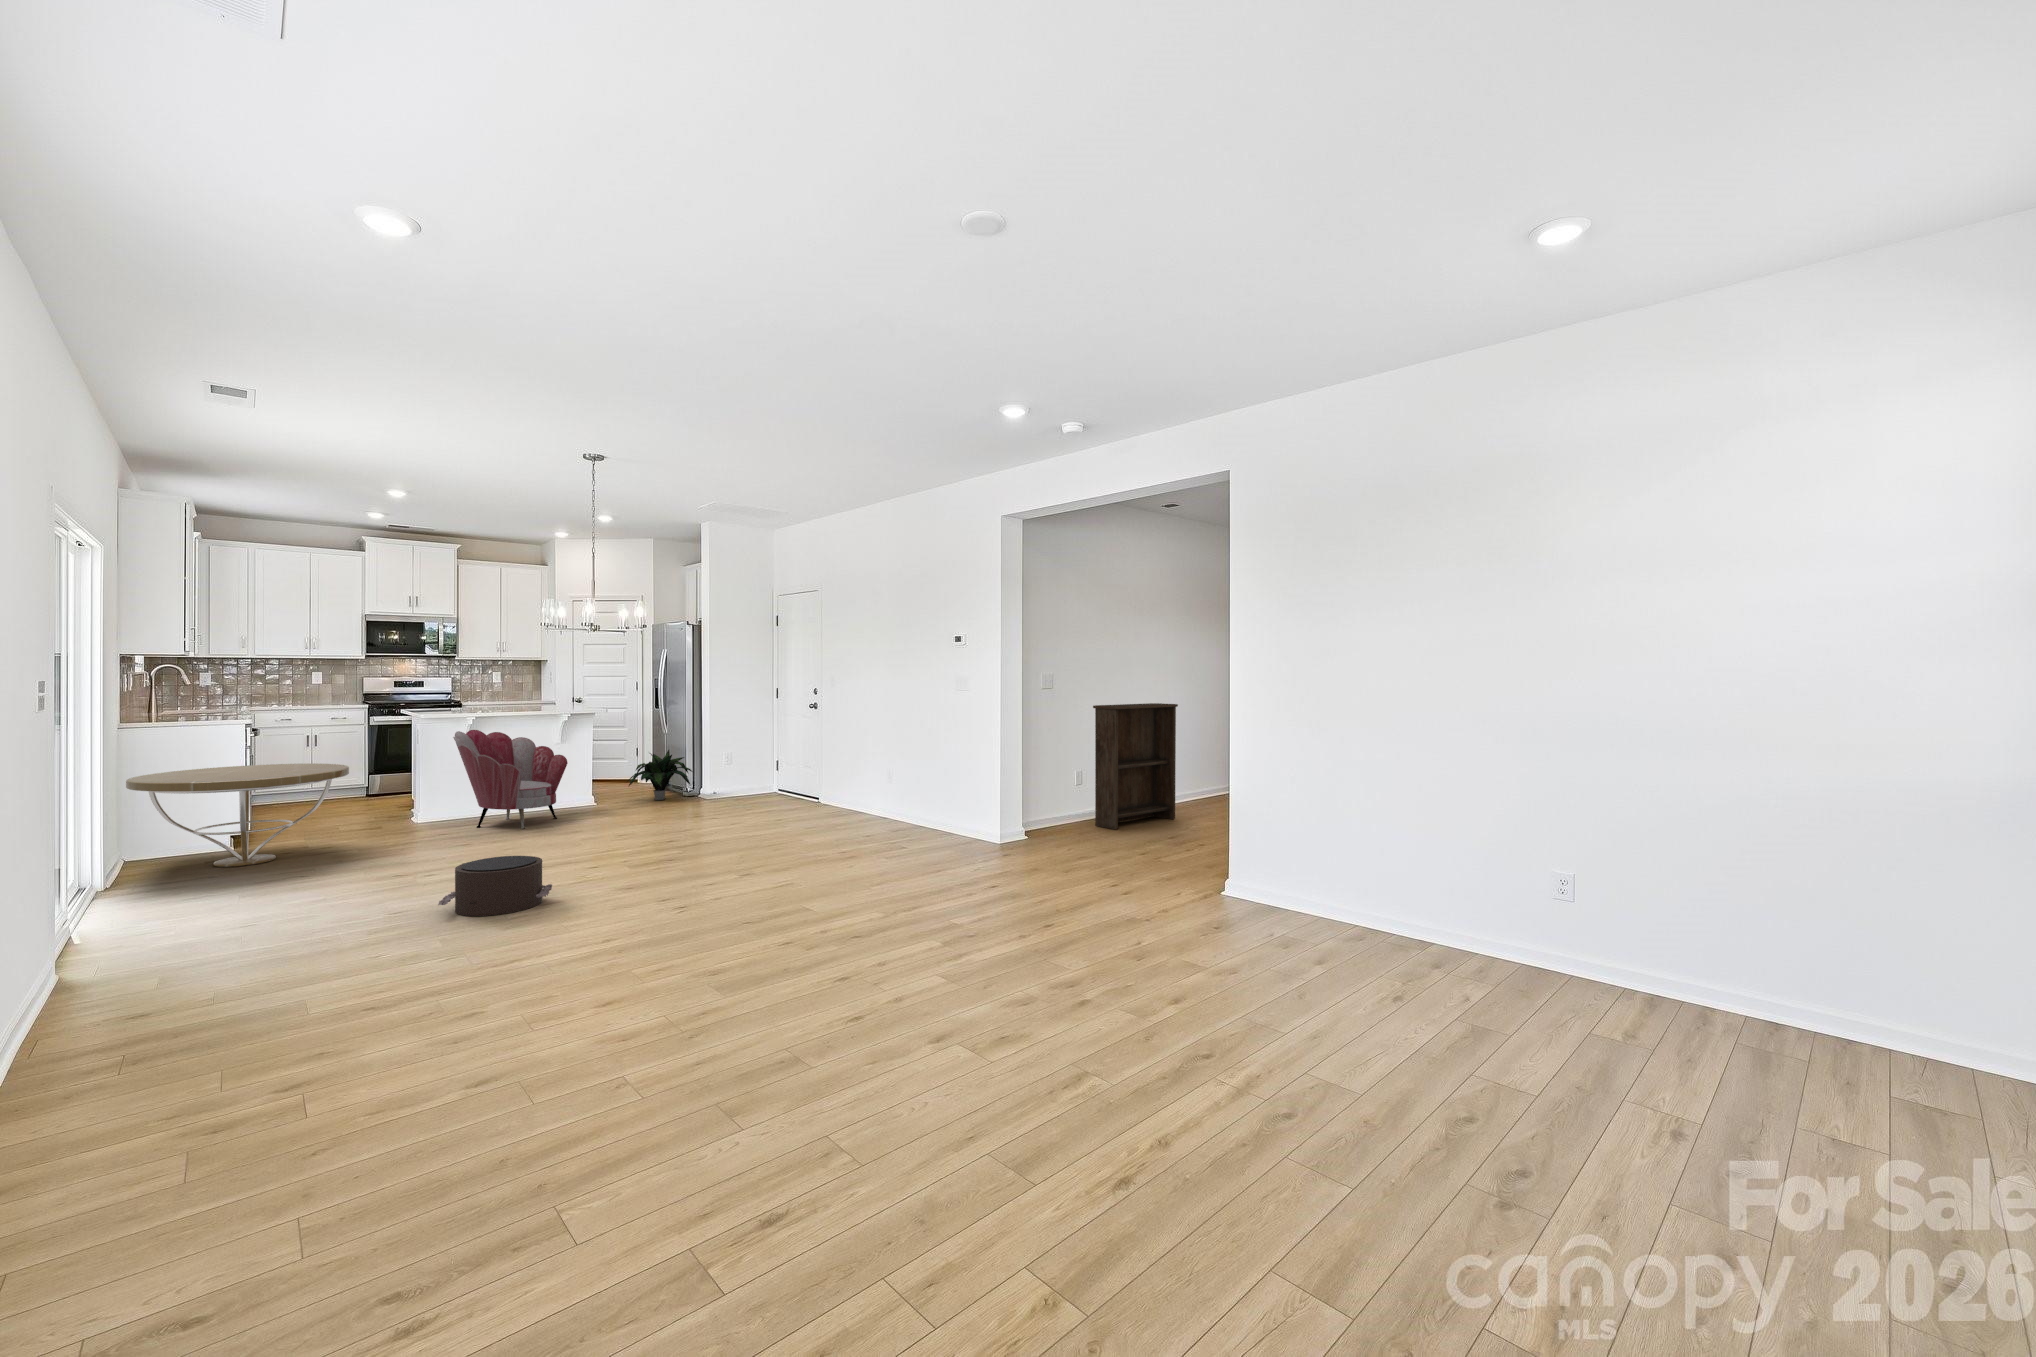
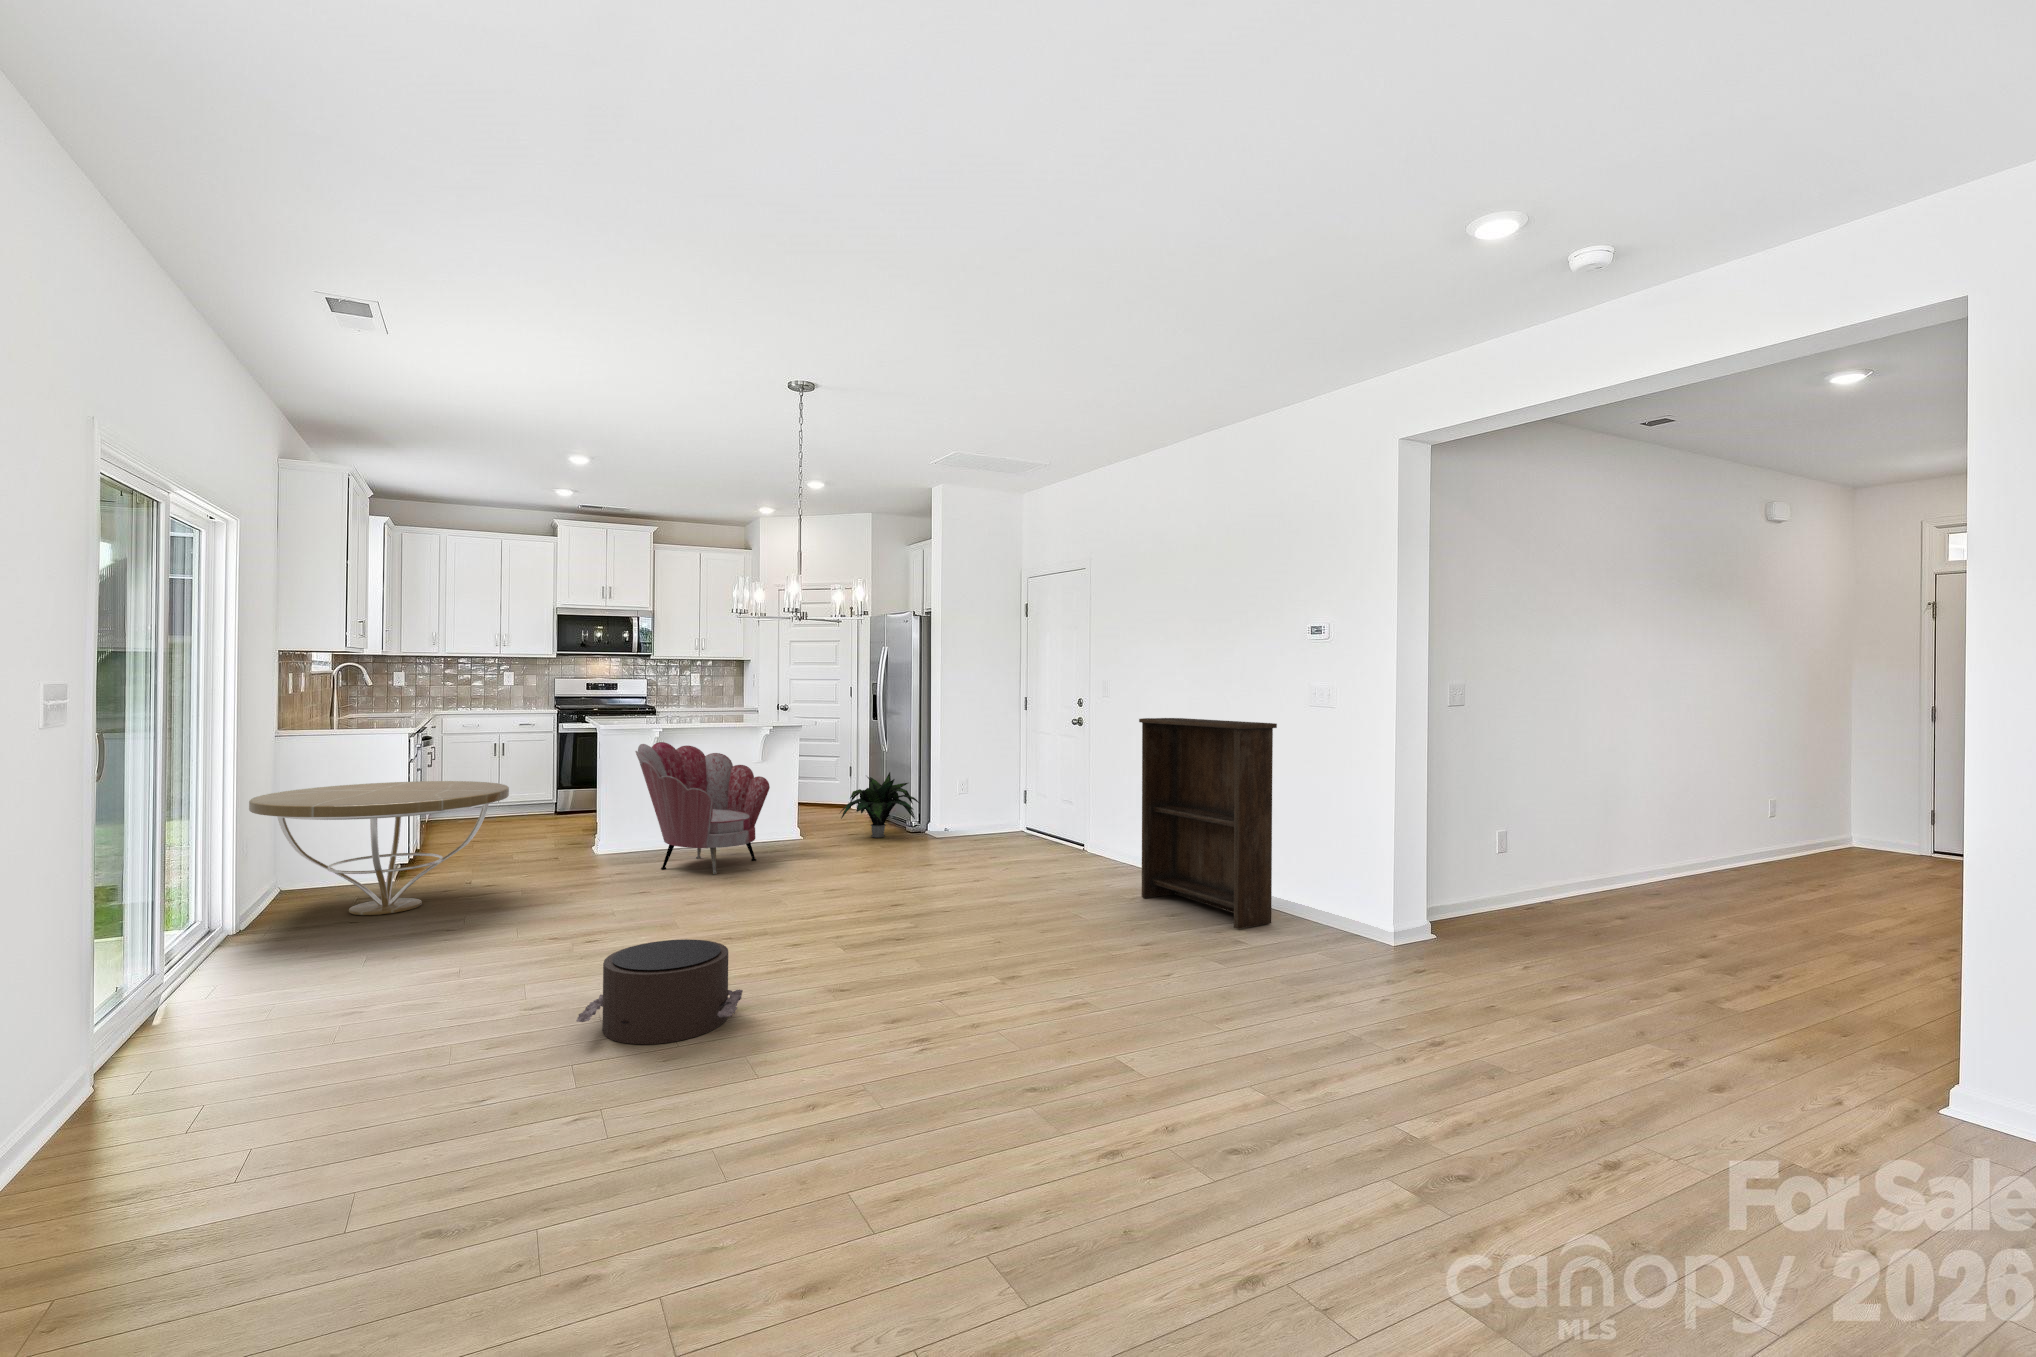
bookshelf: present [1093,703,1178,829] -> present [1139,718,1277,929]

